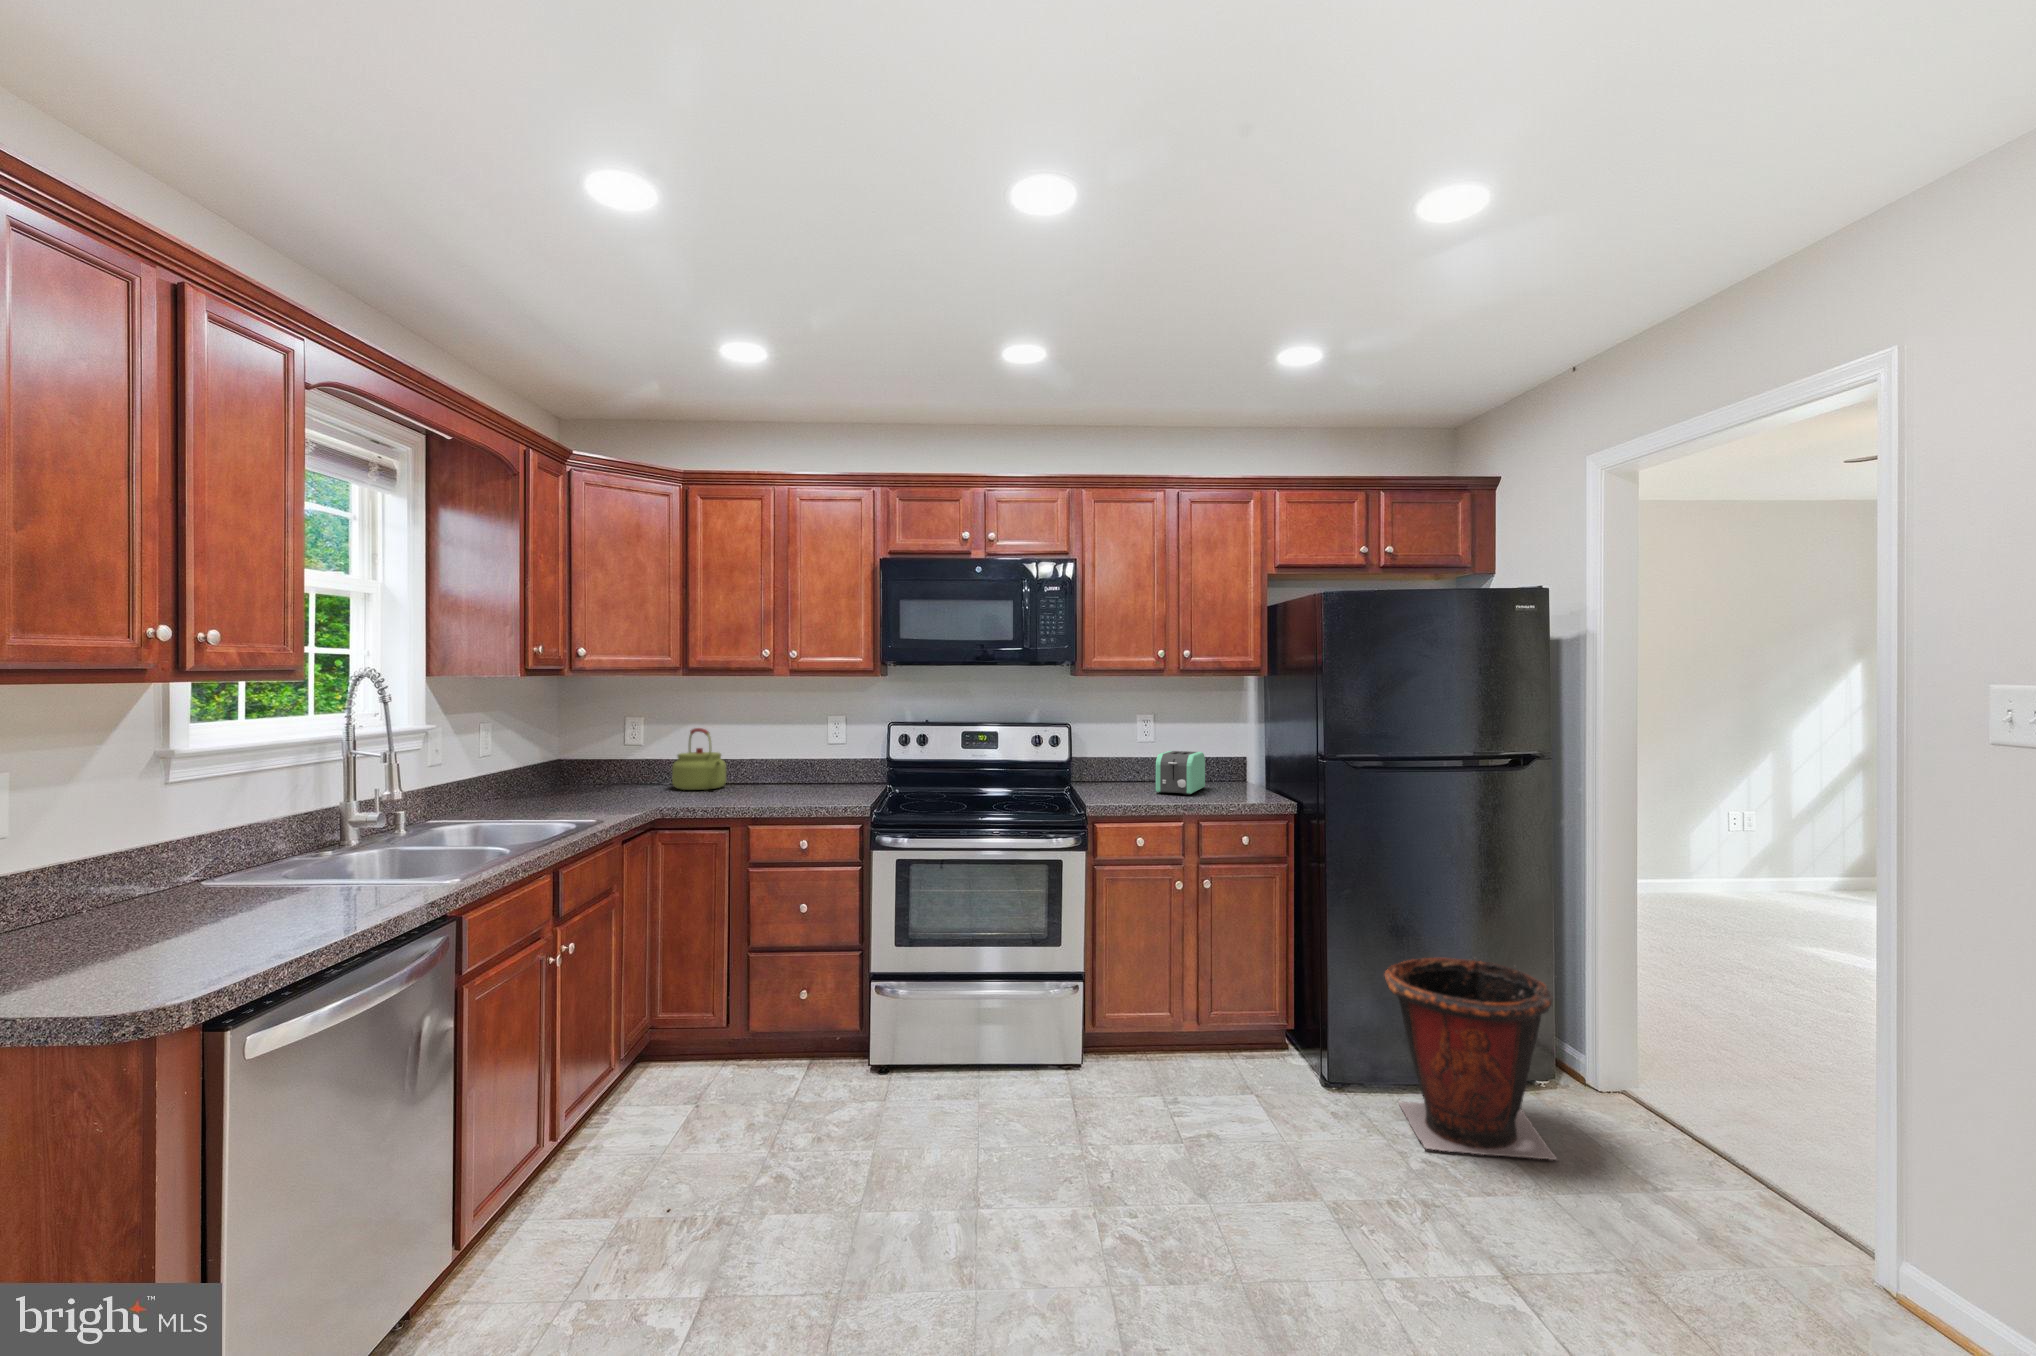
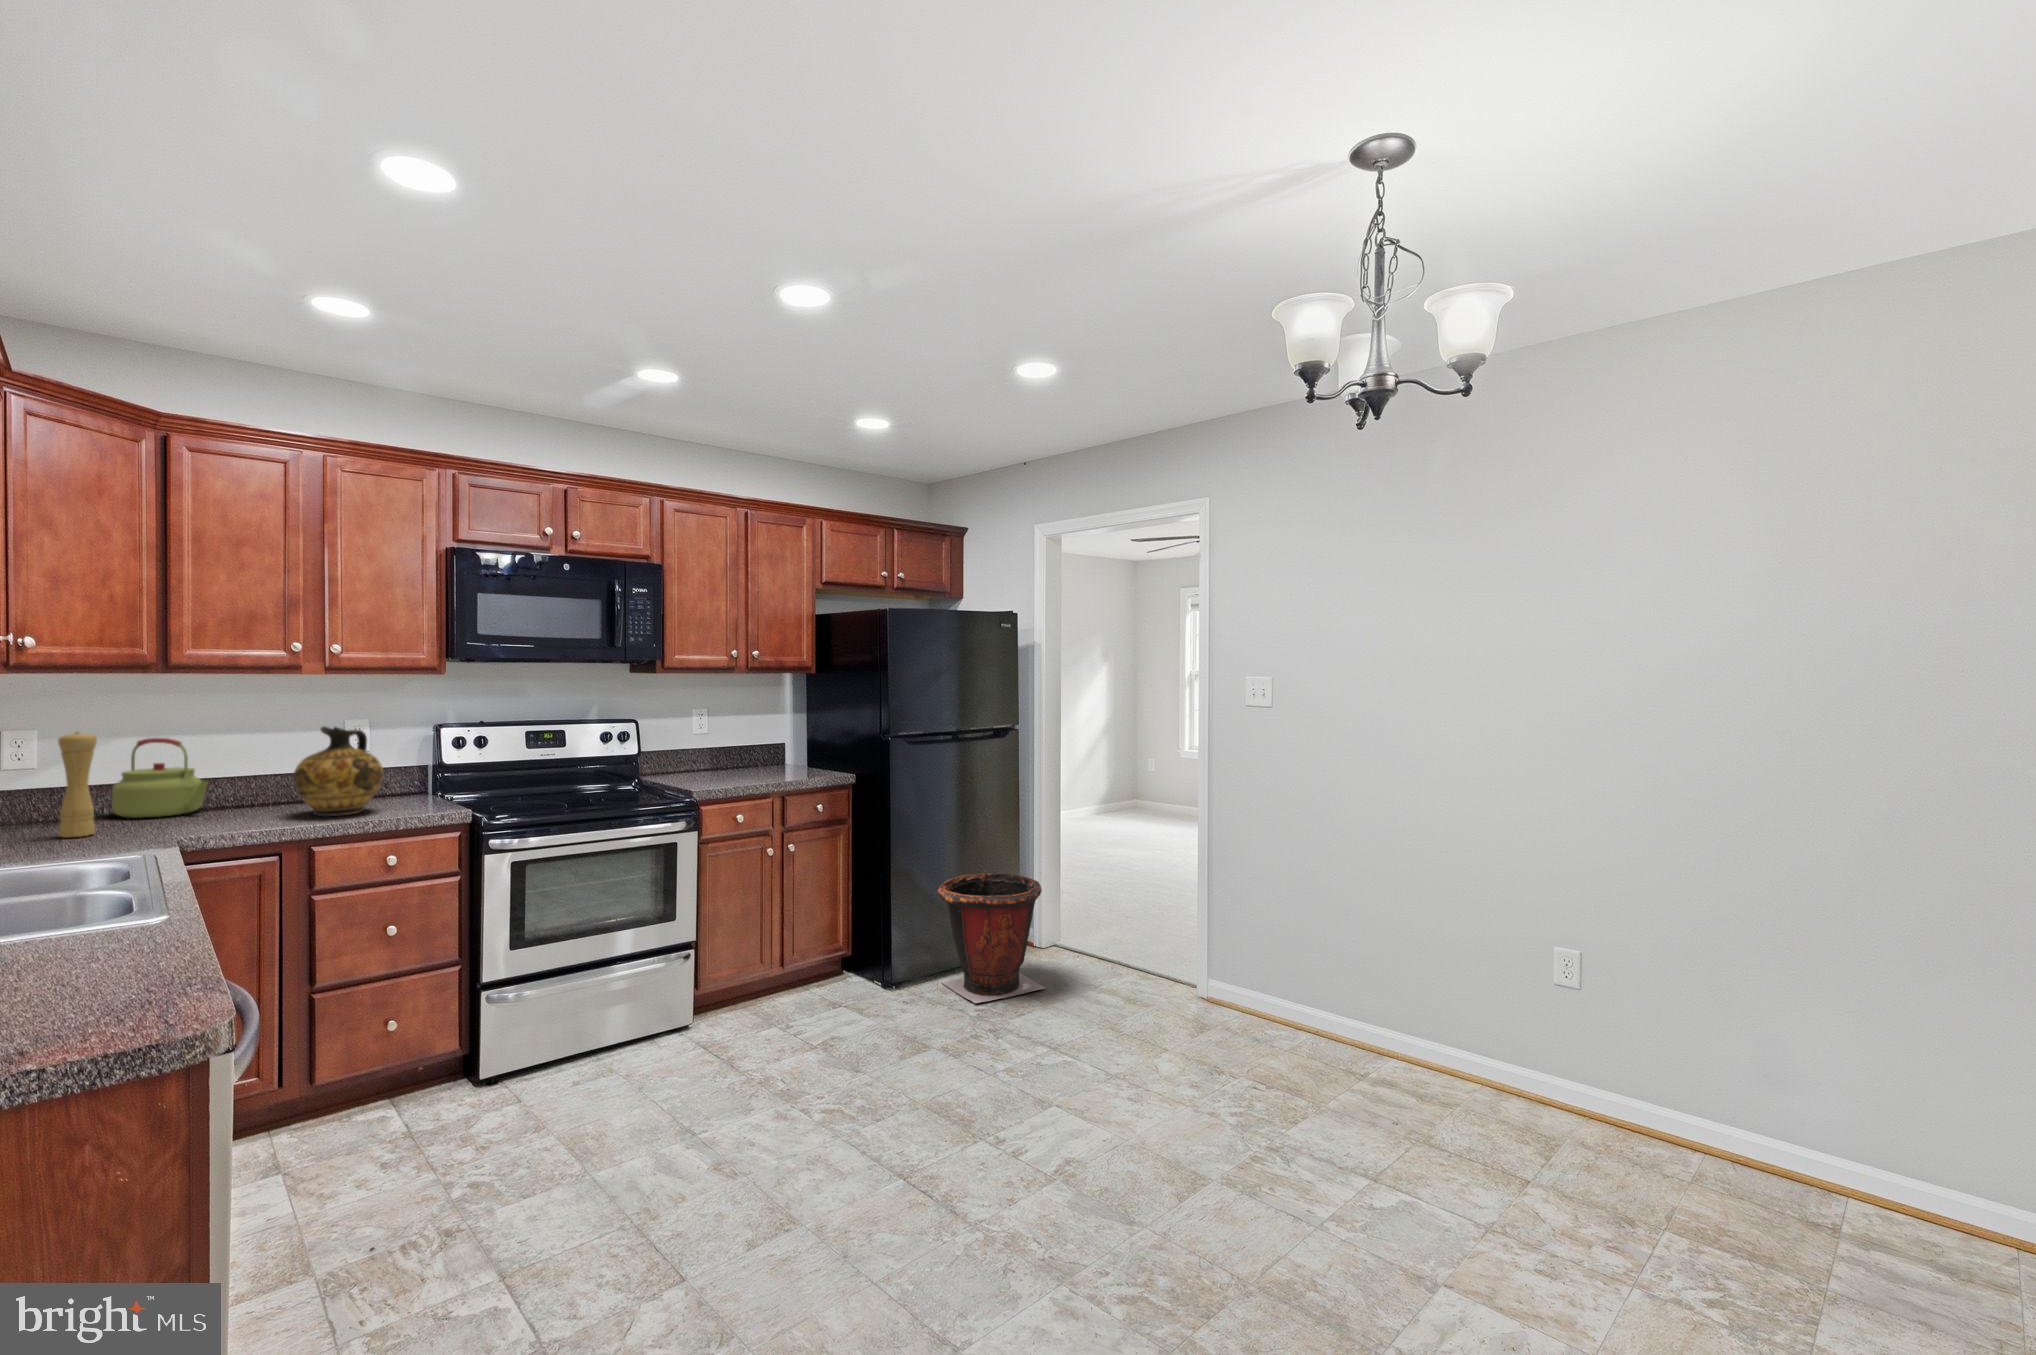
pepper mill: none [616,721,638,800] -> present [58,732,97,837]
ceramic jug: none [759,722,823,800] -> present [294,727,383,816]
toaster: present [1156,751,1205,795] -> none [723,739,757,777]

